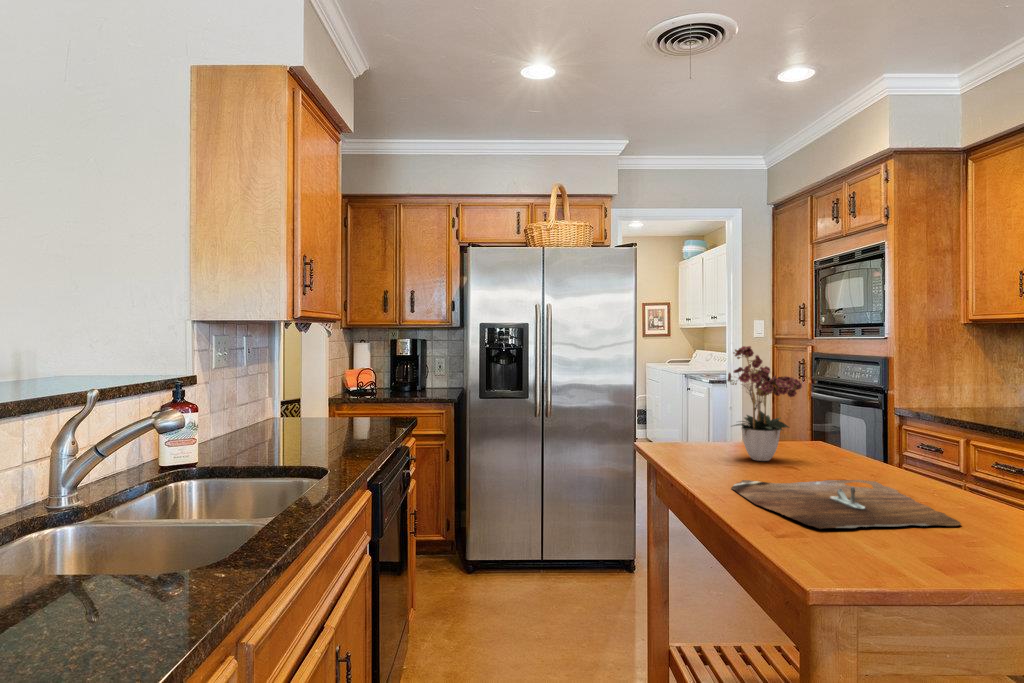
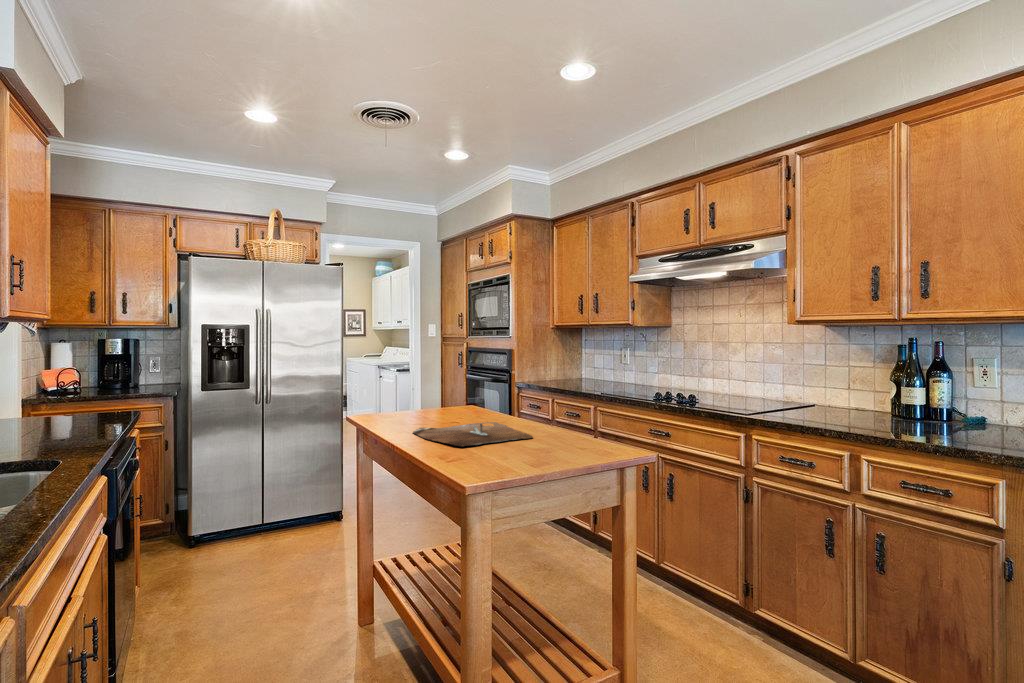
flower arrangement: present [728,346,802,461] -> none [407,338,460,417]

